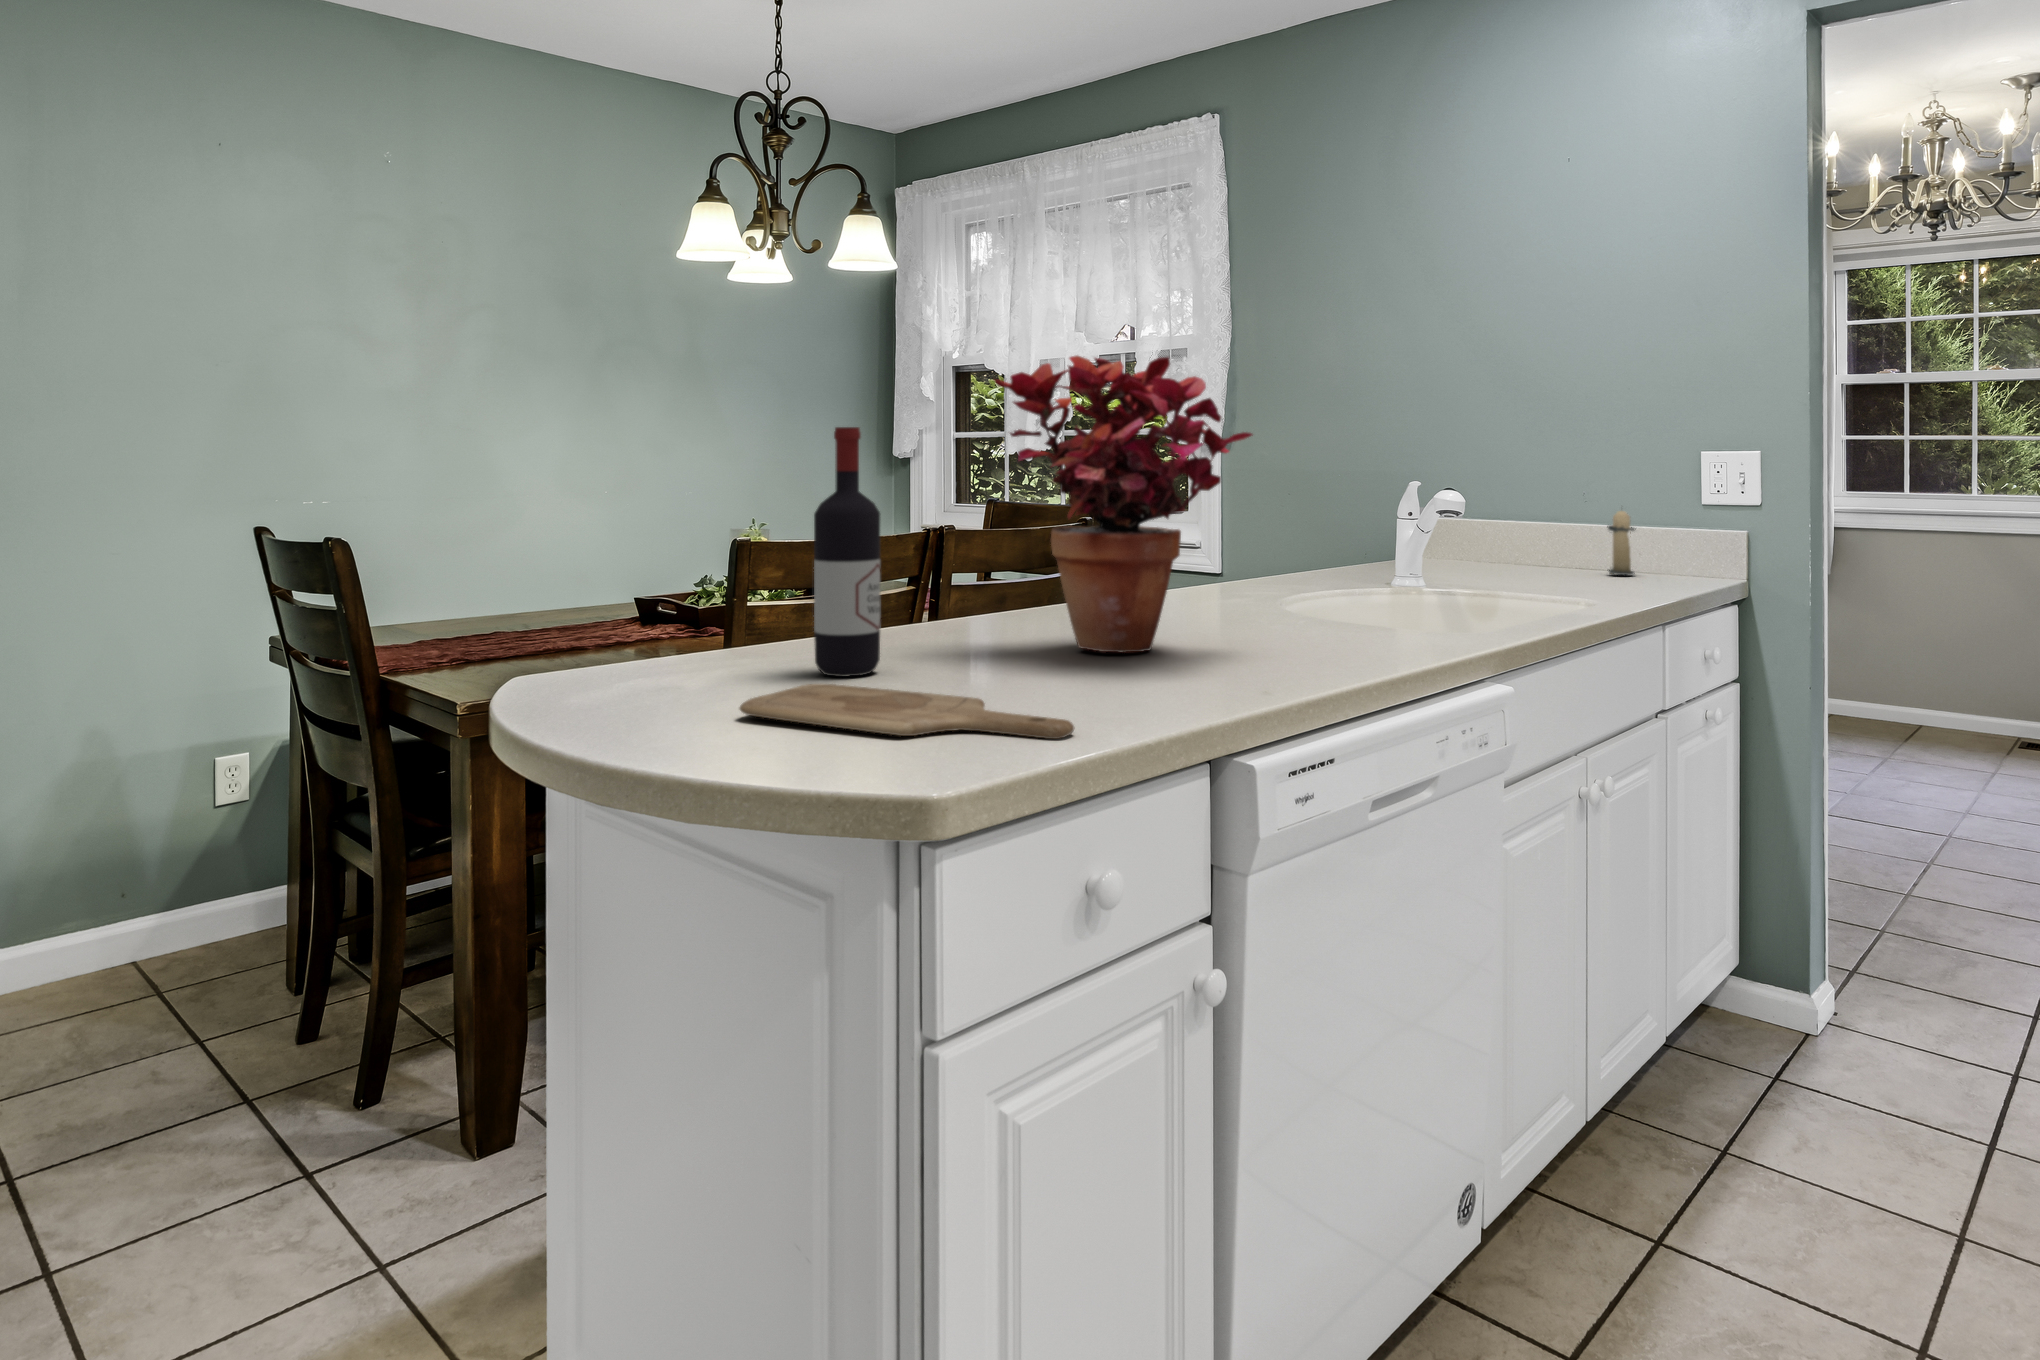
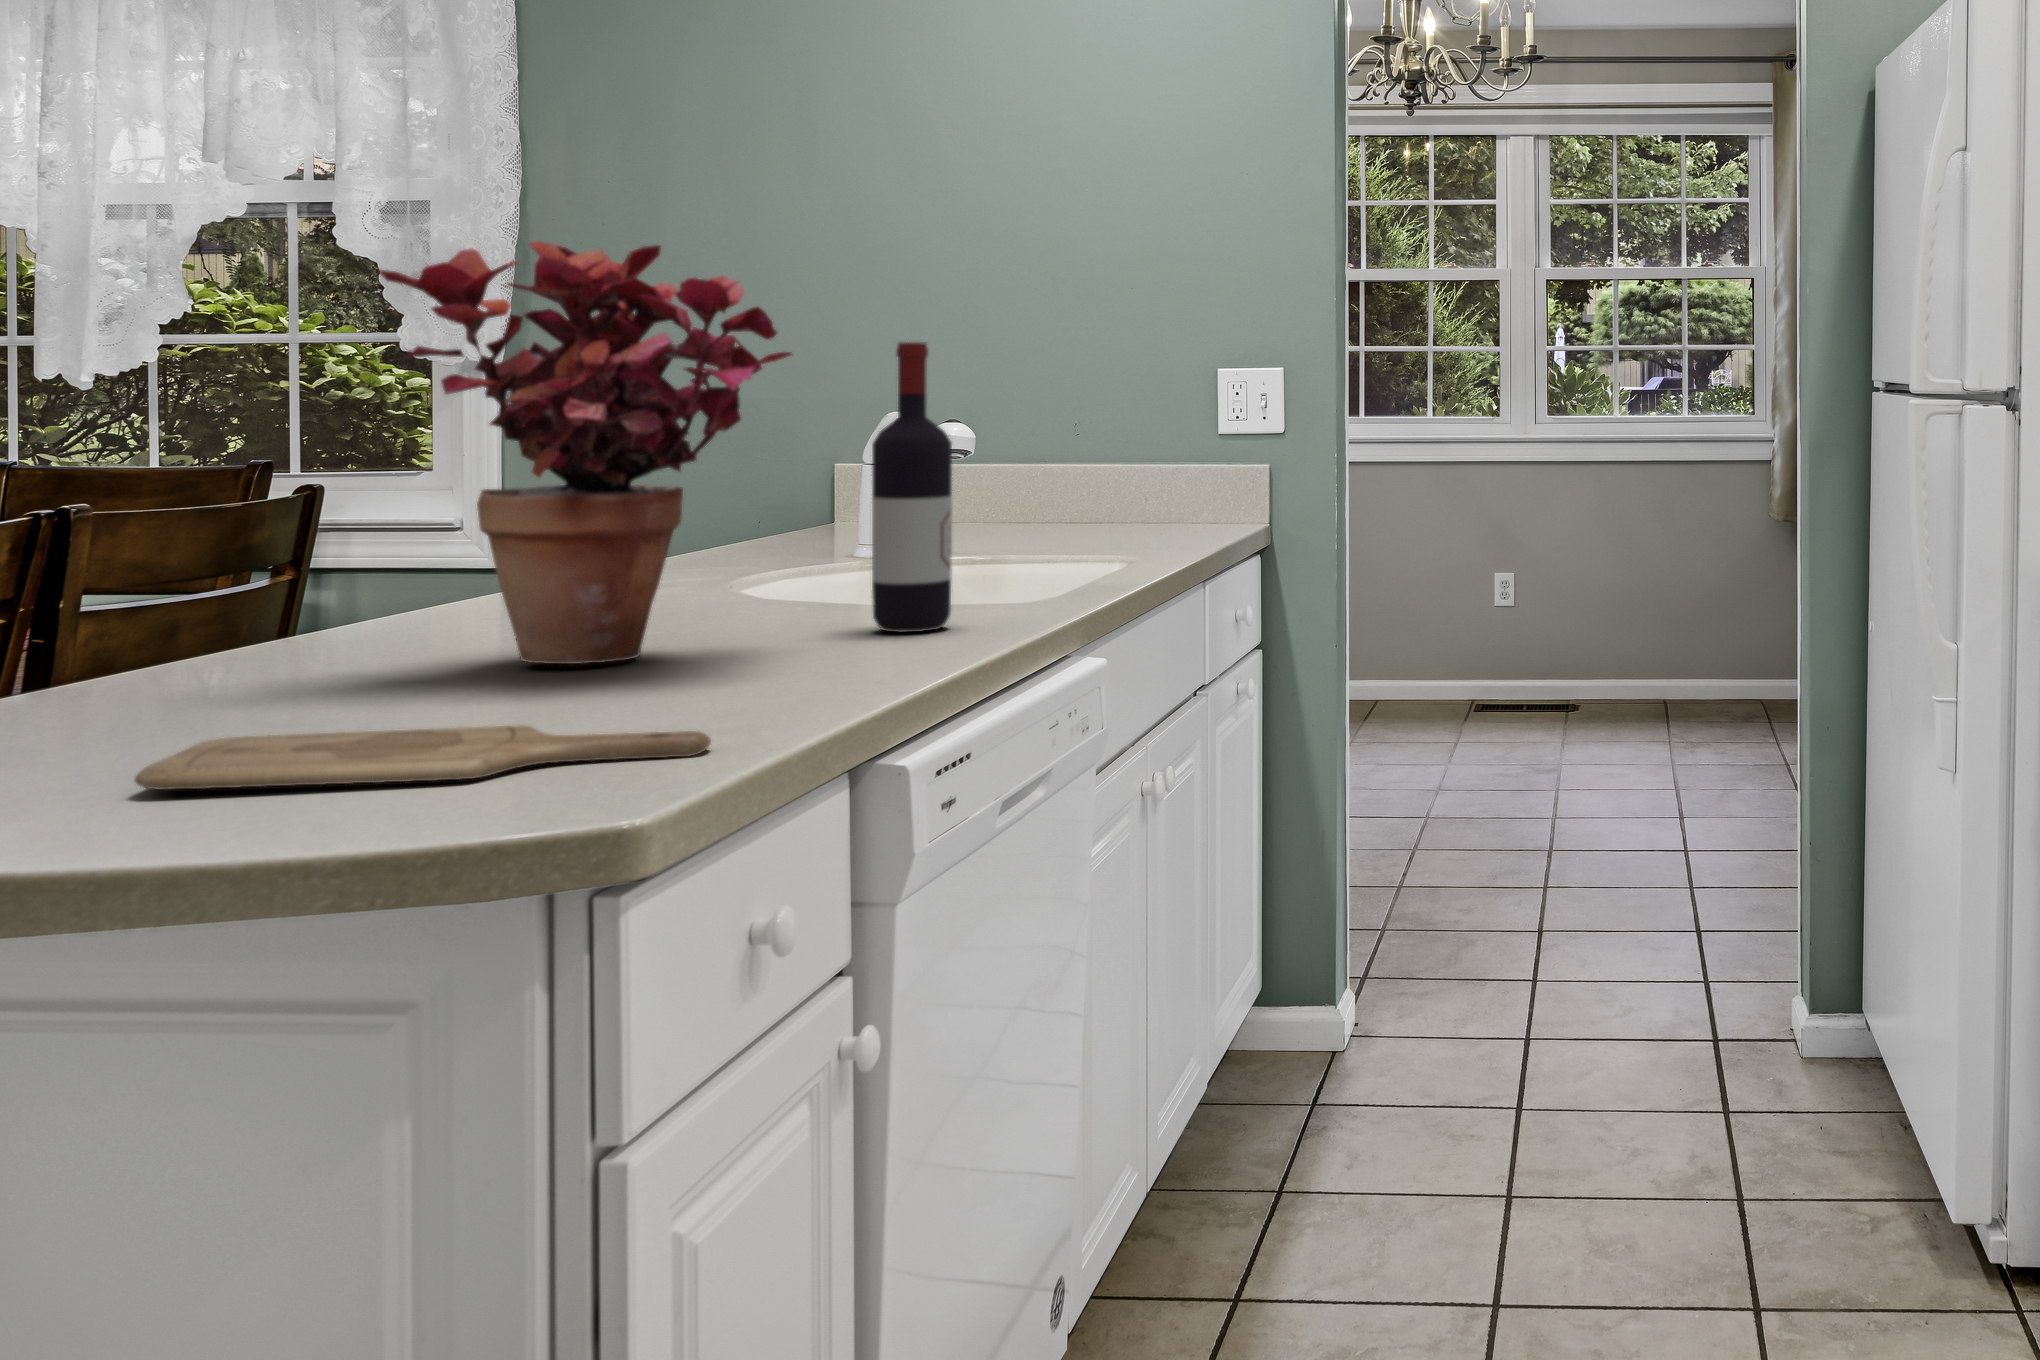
wine bottle: present [814,427,880,677] -> present [872,342,952,632]
candle: present [1607,511,1636,575] -> none [1097,438,1141,528]

